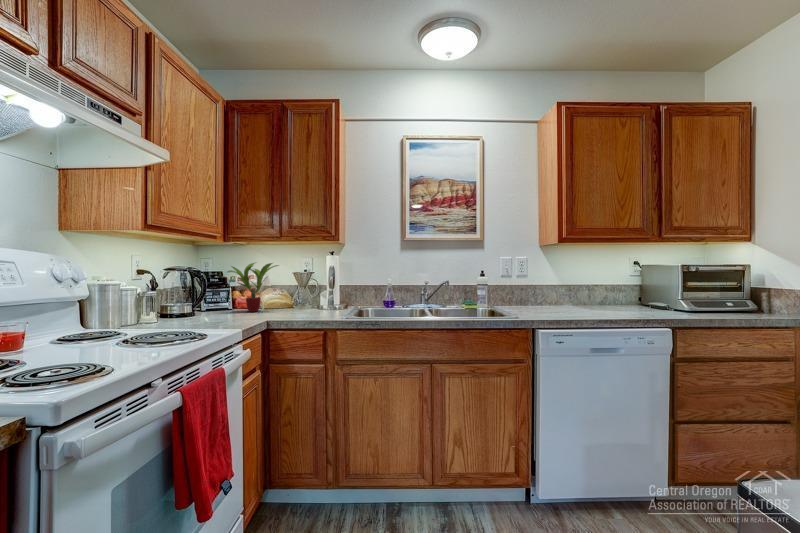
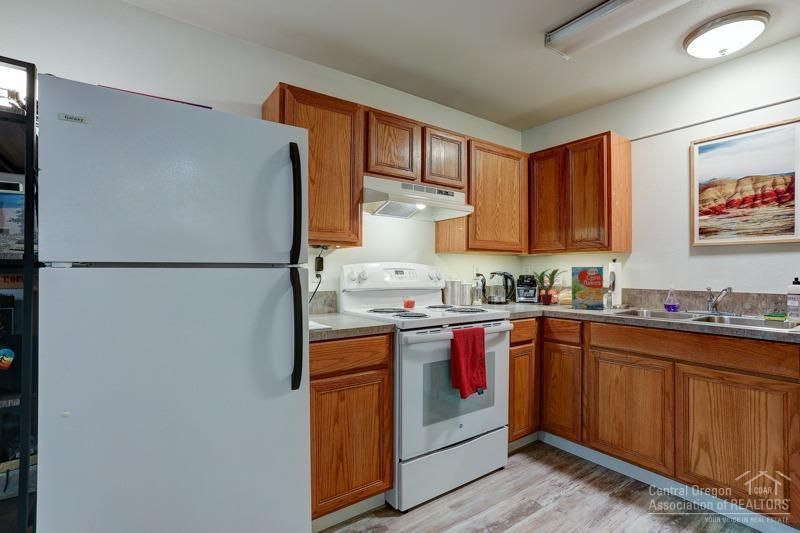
cereal box: none [295,260,334,315] -> present [572,267,603,310]

